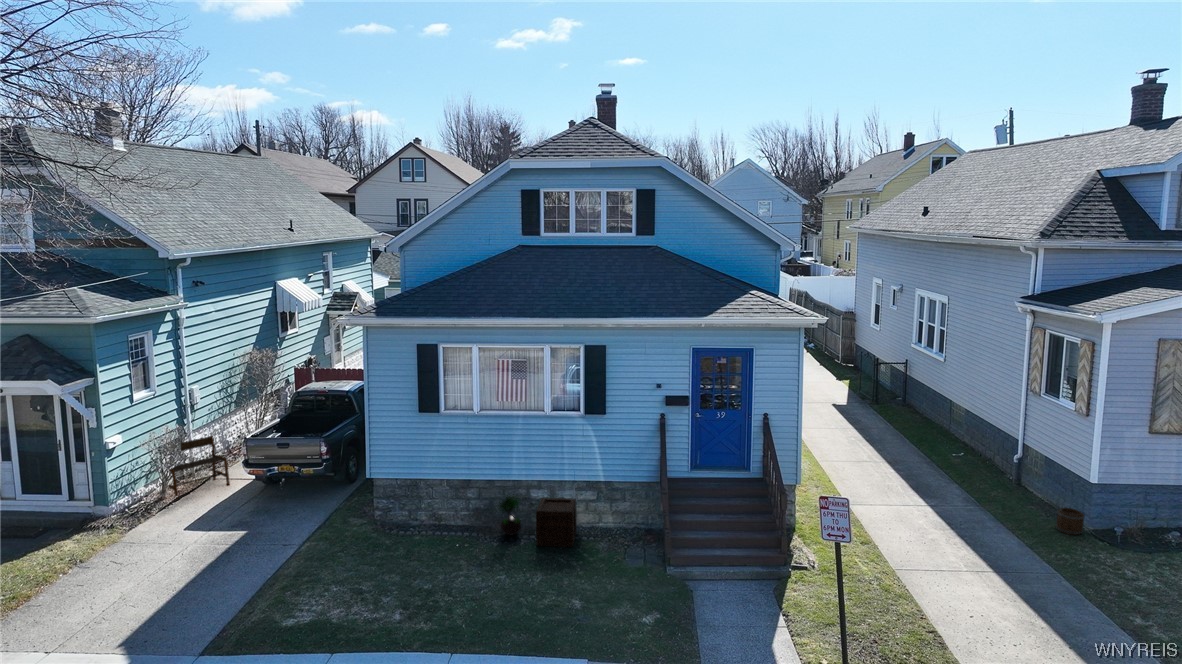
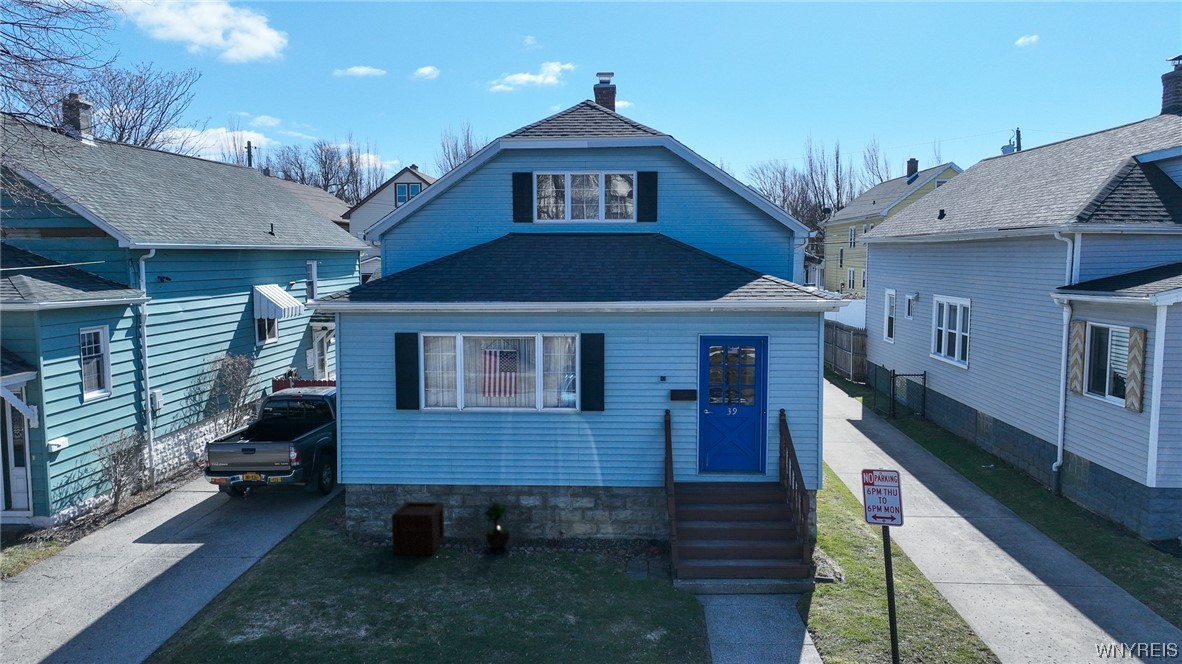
bench: present [168,436,230,498] -> none [118,443,191,512]
wooden crate: present [536,498,577,547] -> present [392,502,444,555]
bucket: present [1056,508,1084,535] -> none [1109,516,1142,546]

